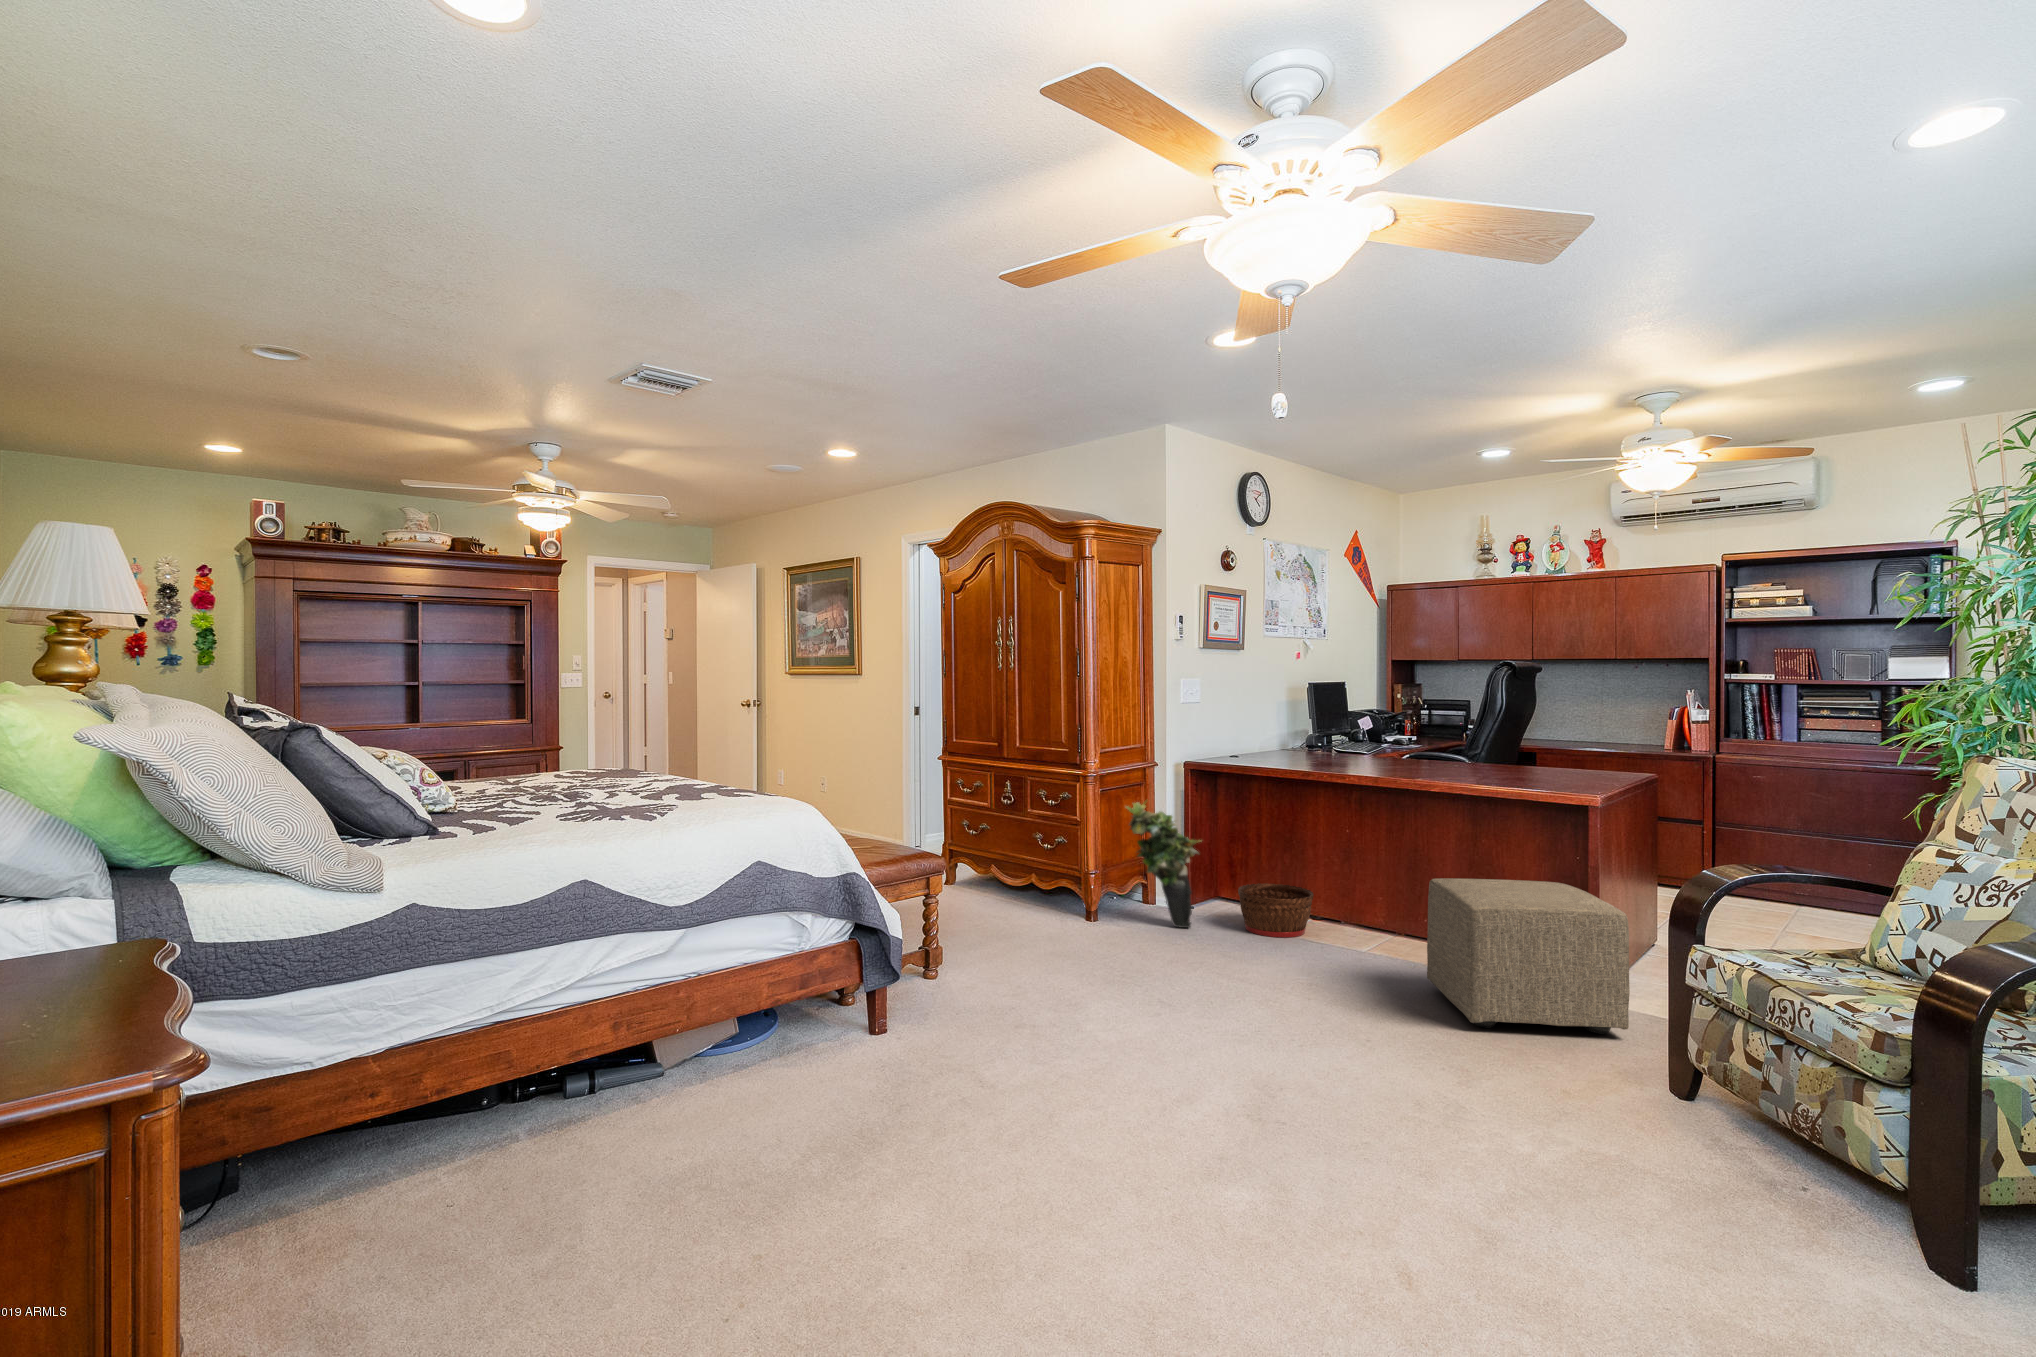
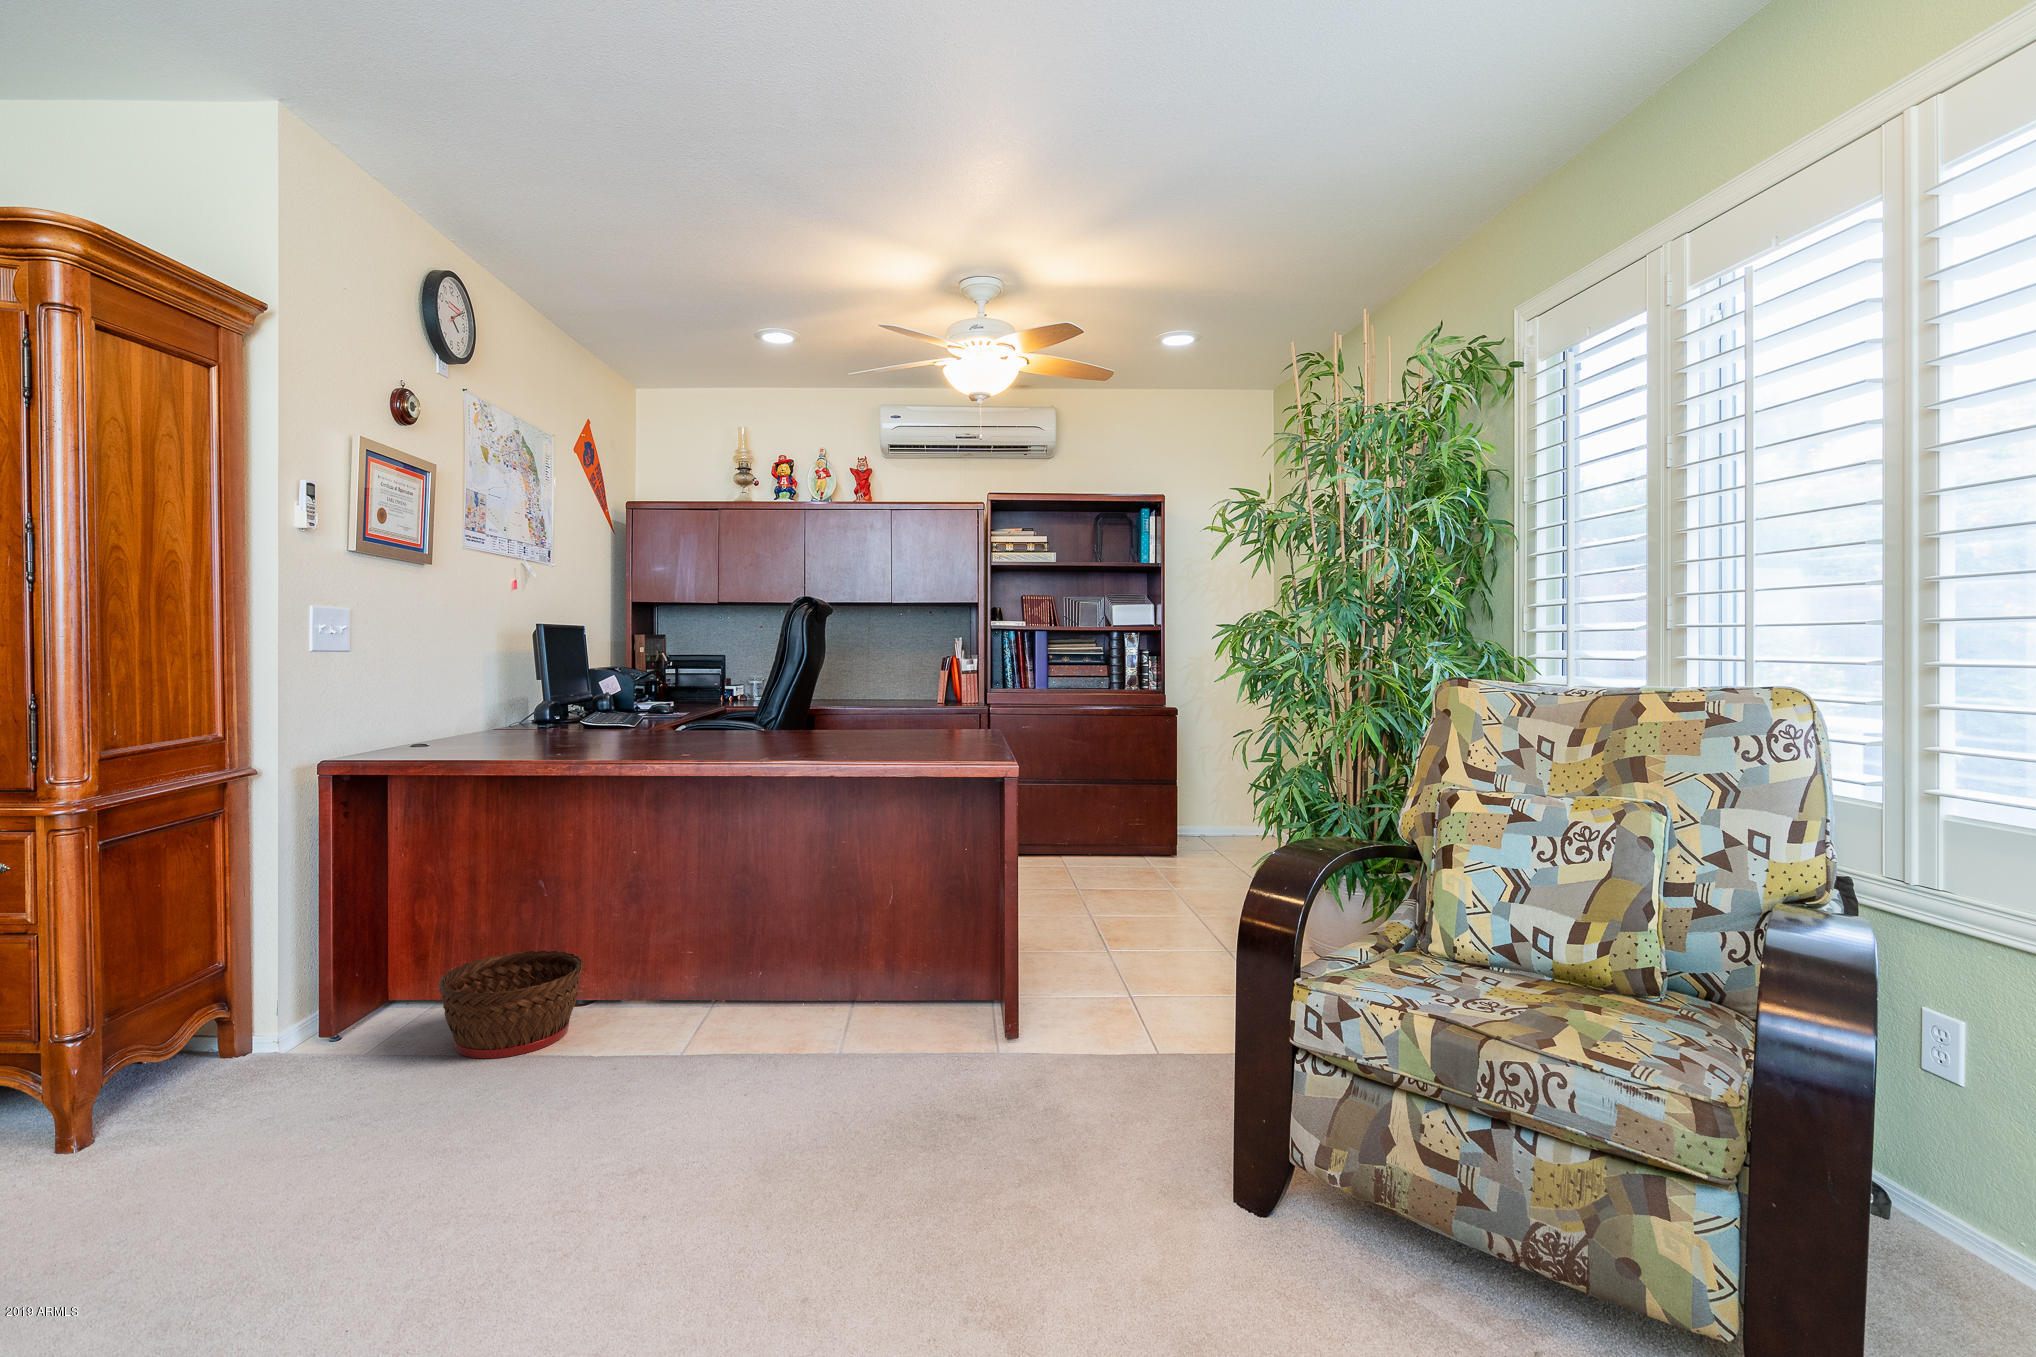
potted plant: present [1126,801,1199,928] -> none [153,847,360,1094]
ottoman: present [1427,878,1630,1034] -> none [809,886,1100,1160]

